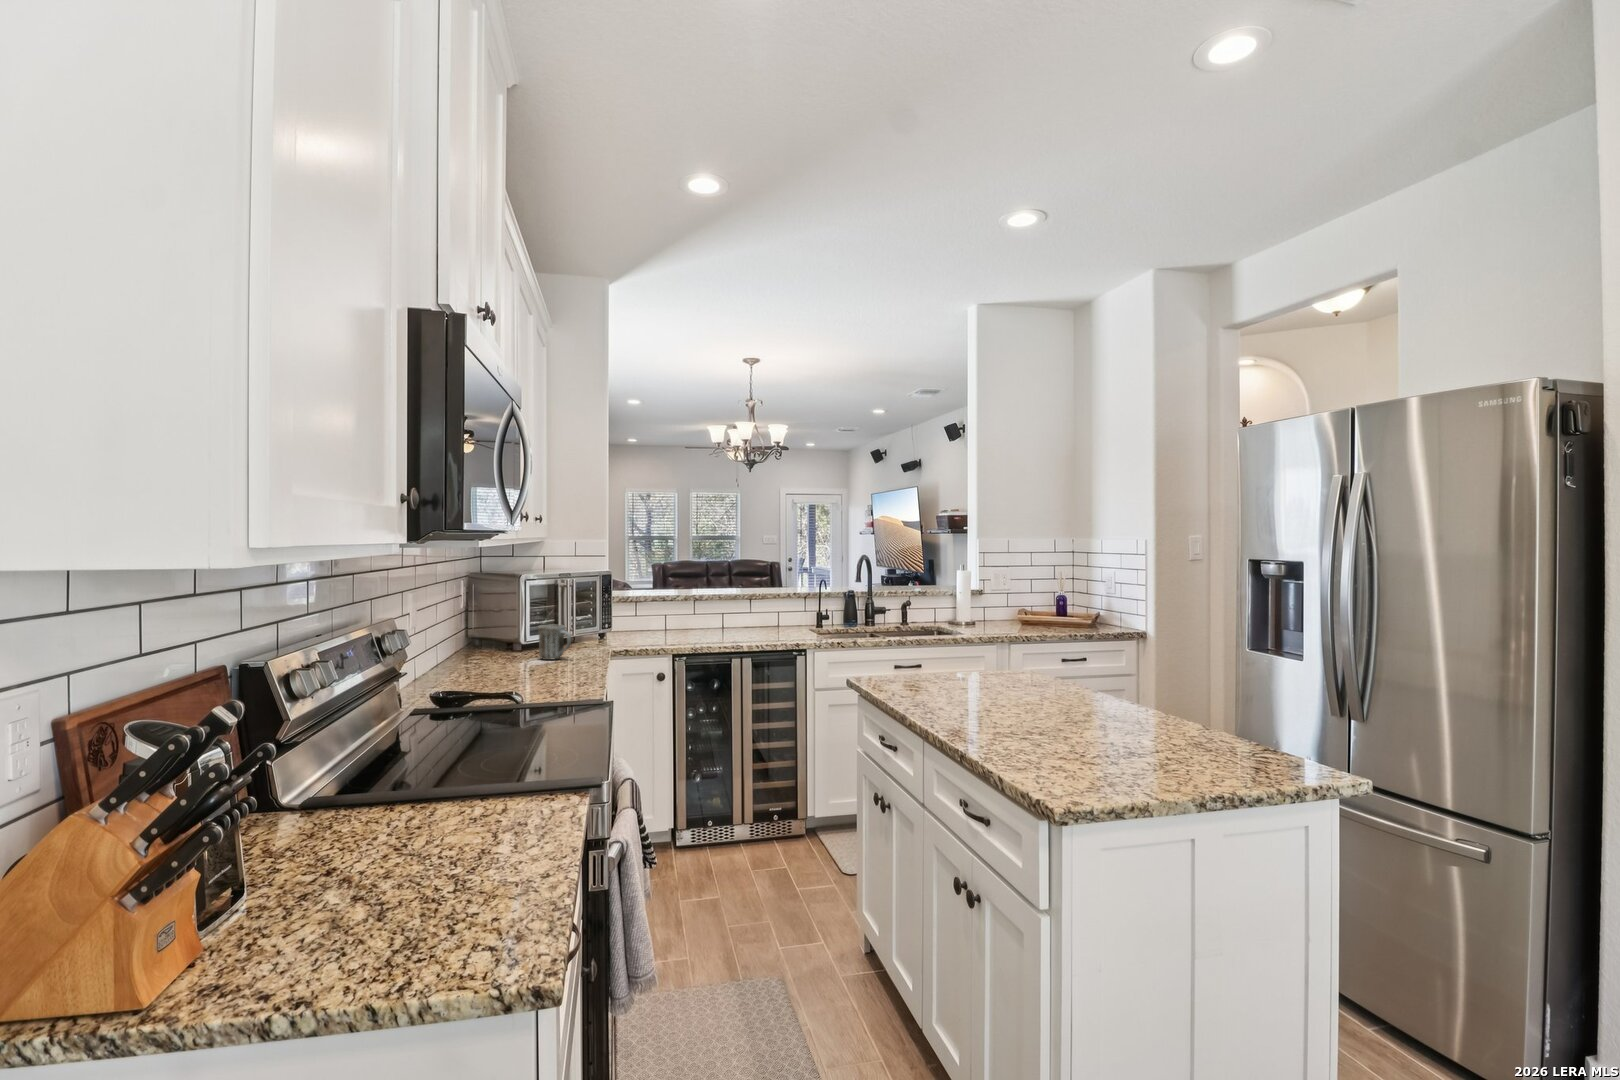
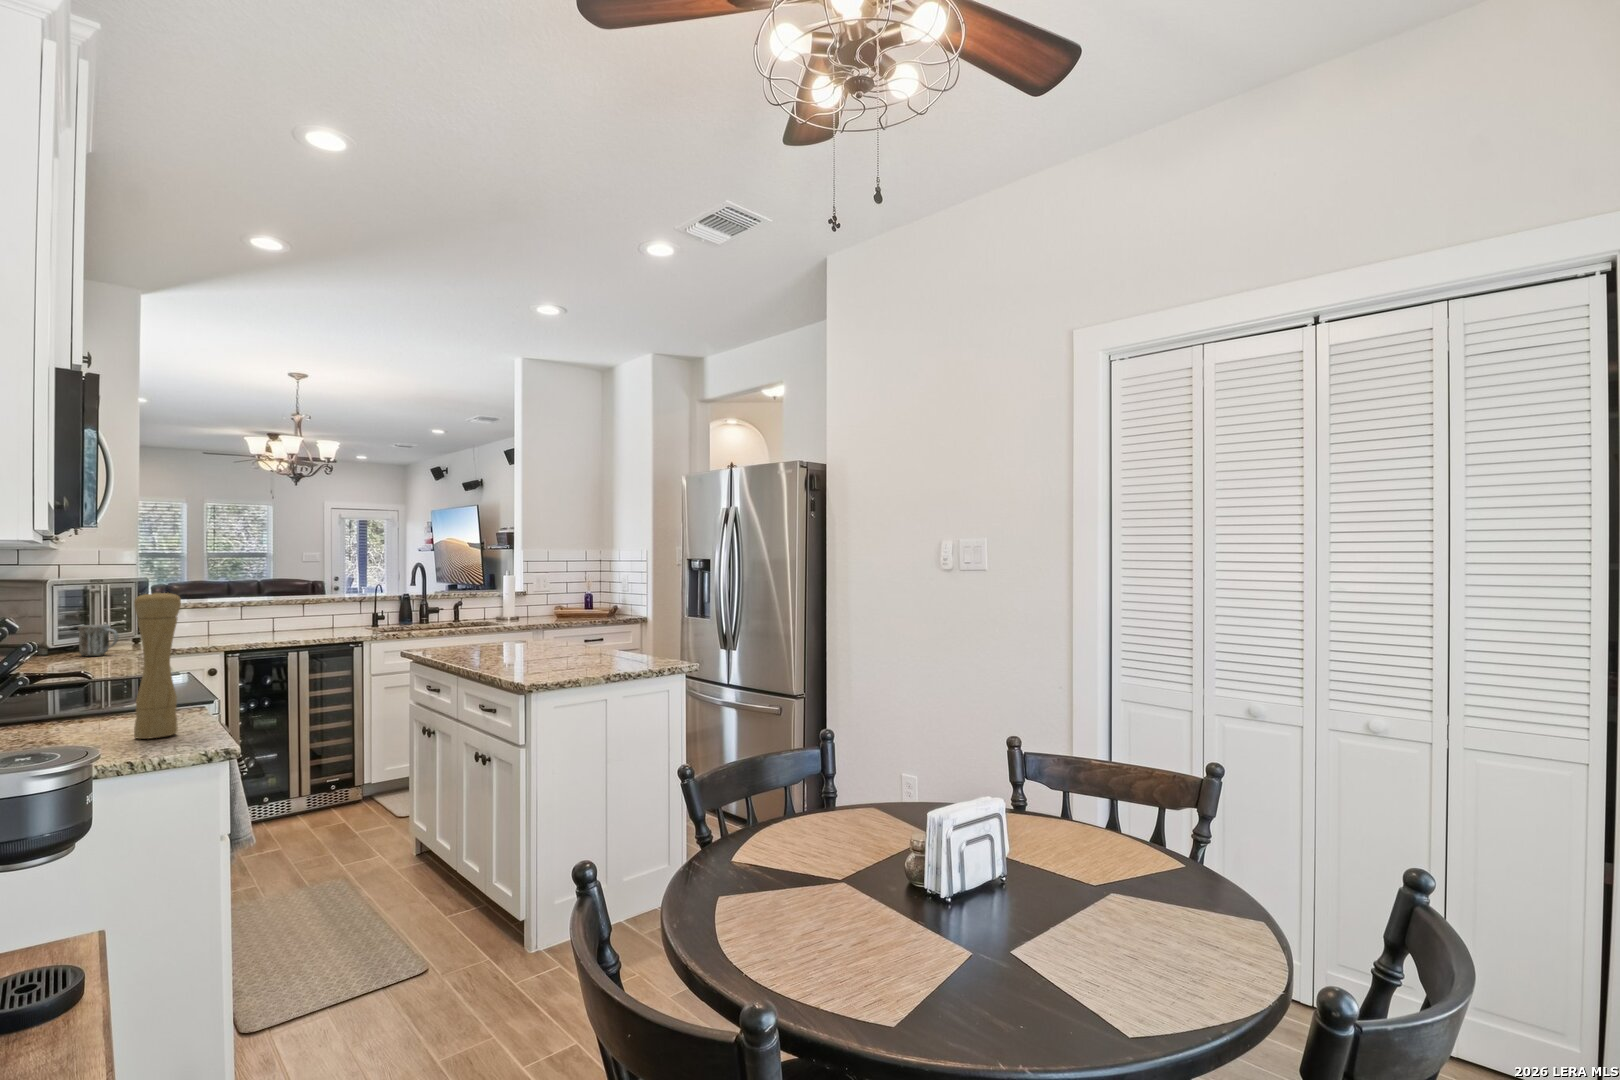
pepper mill: none [435,645,503,908] -> present [134,591,181,739]

